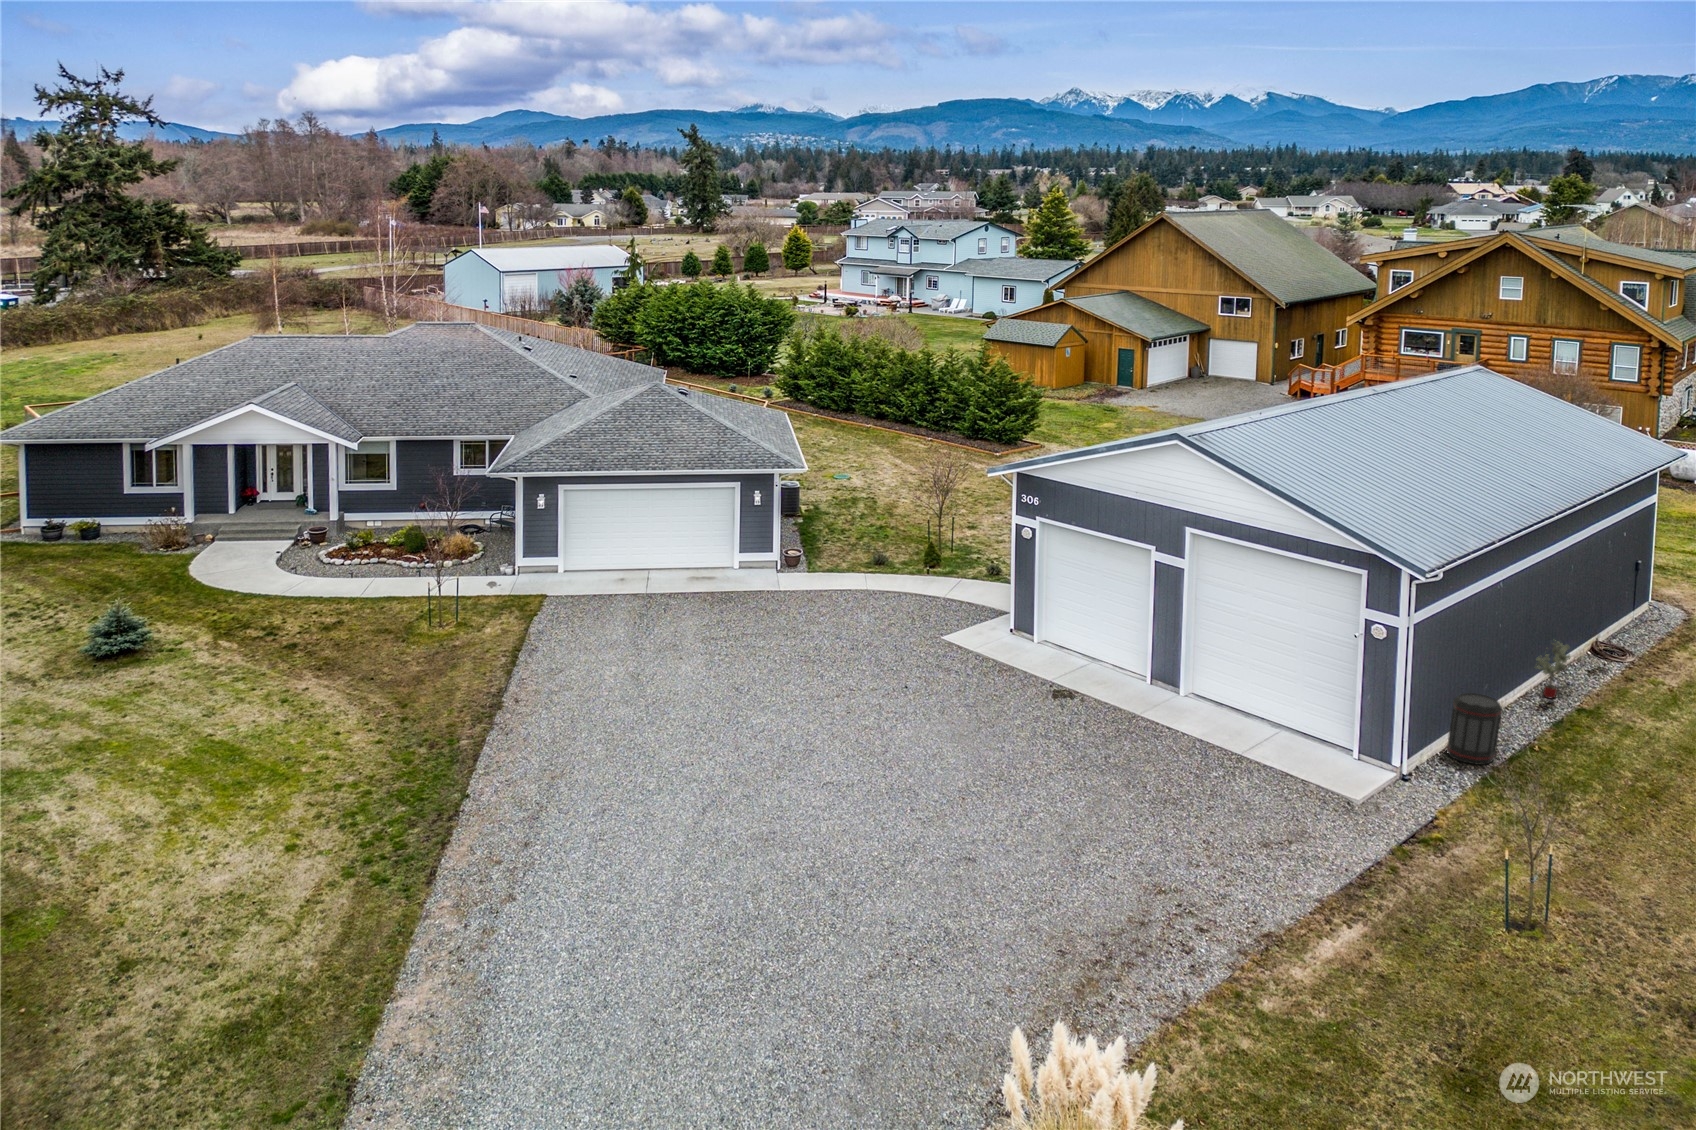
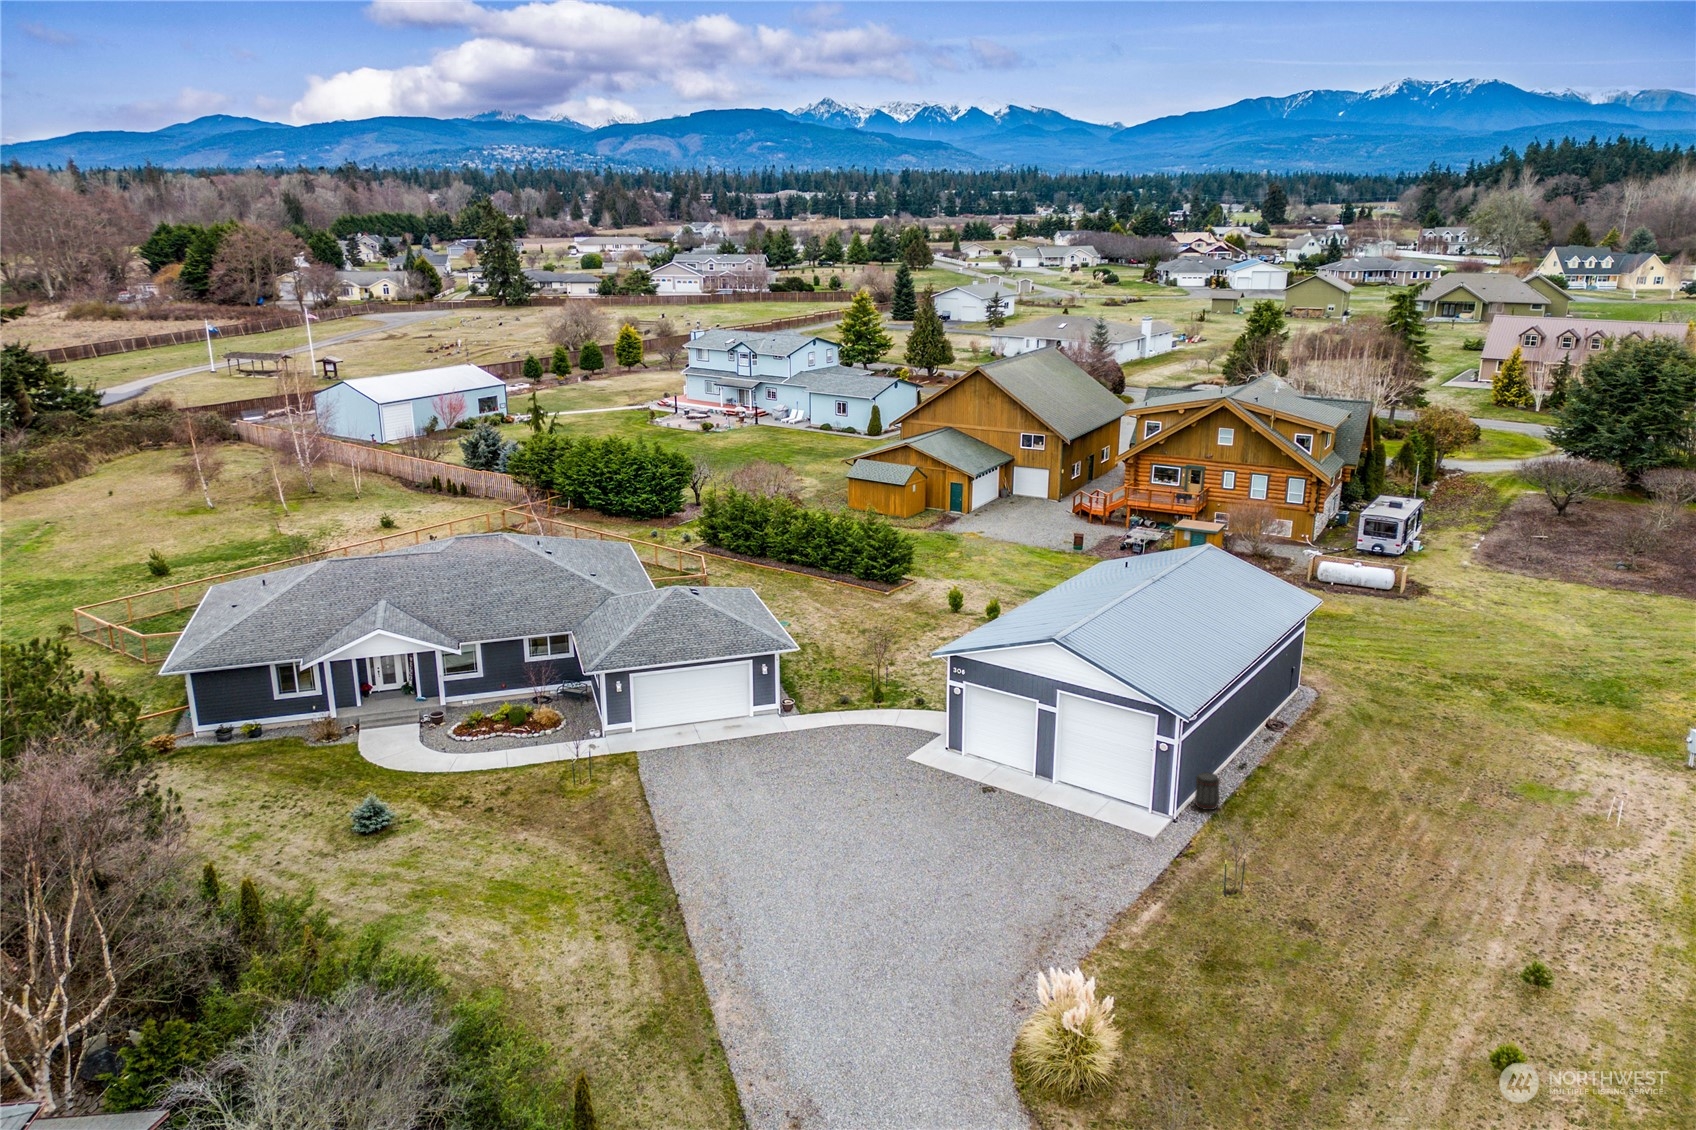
potted tree: present [1536,642,1570,699] -> none [1237,731,1256,764]

